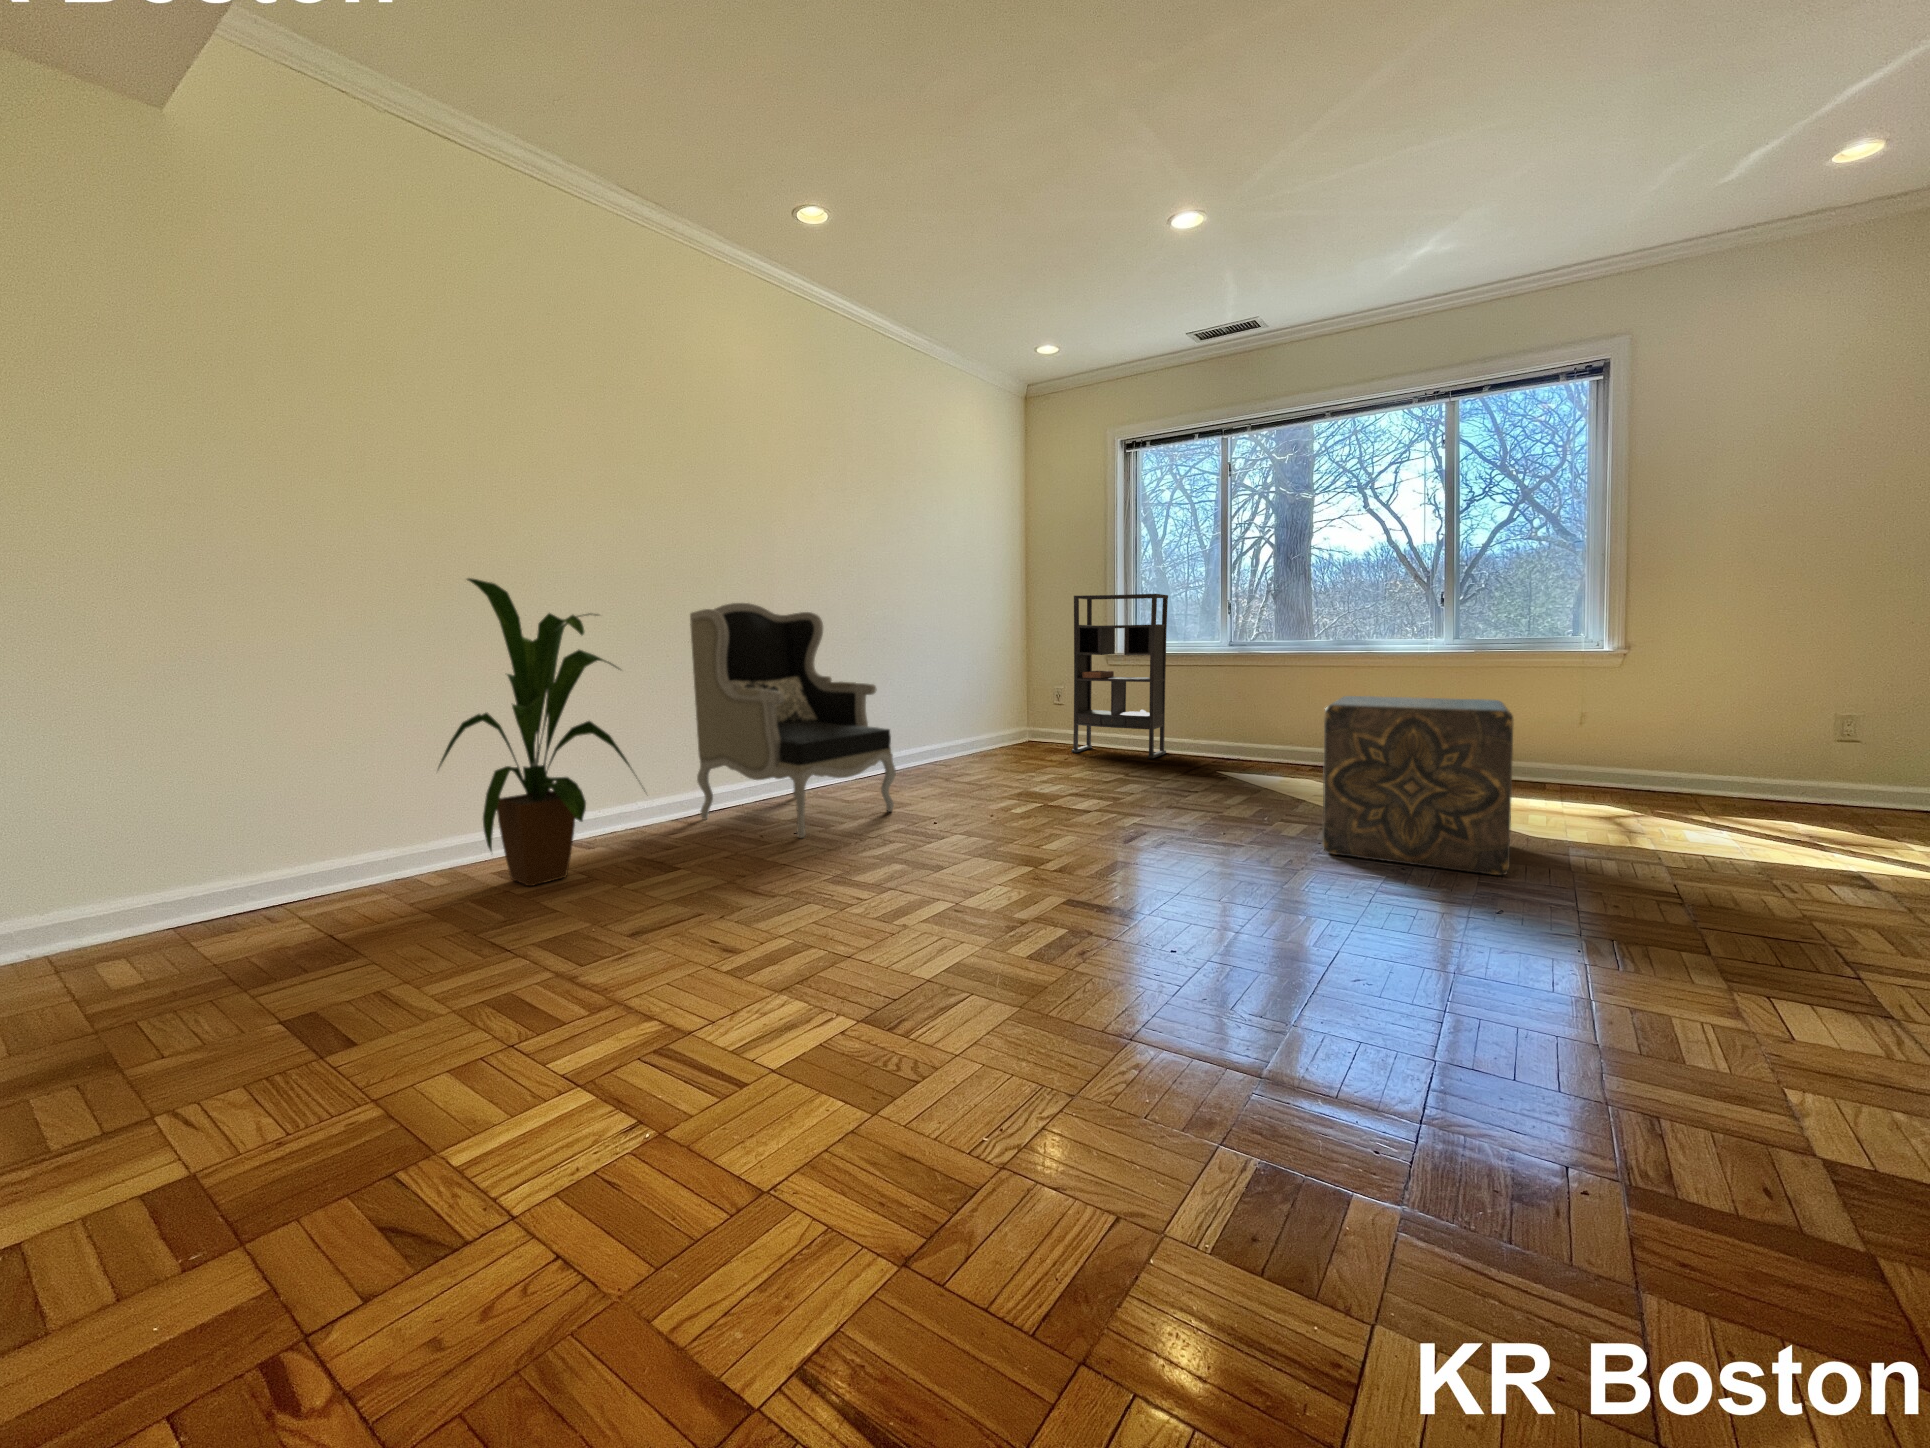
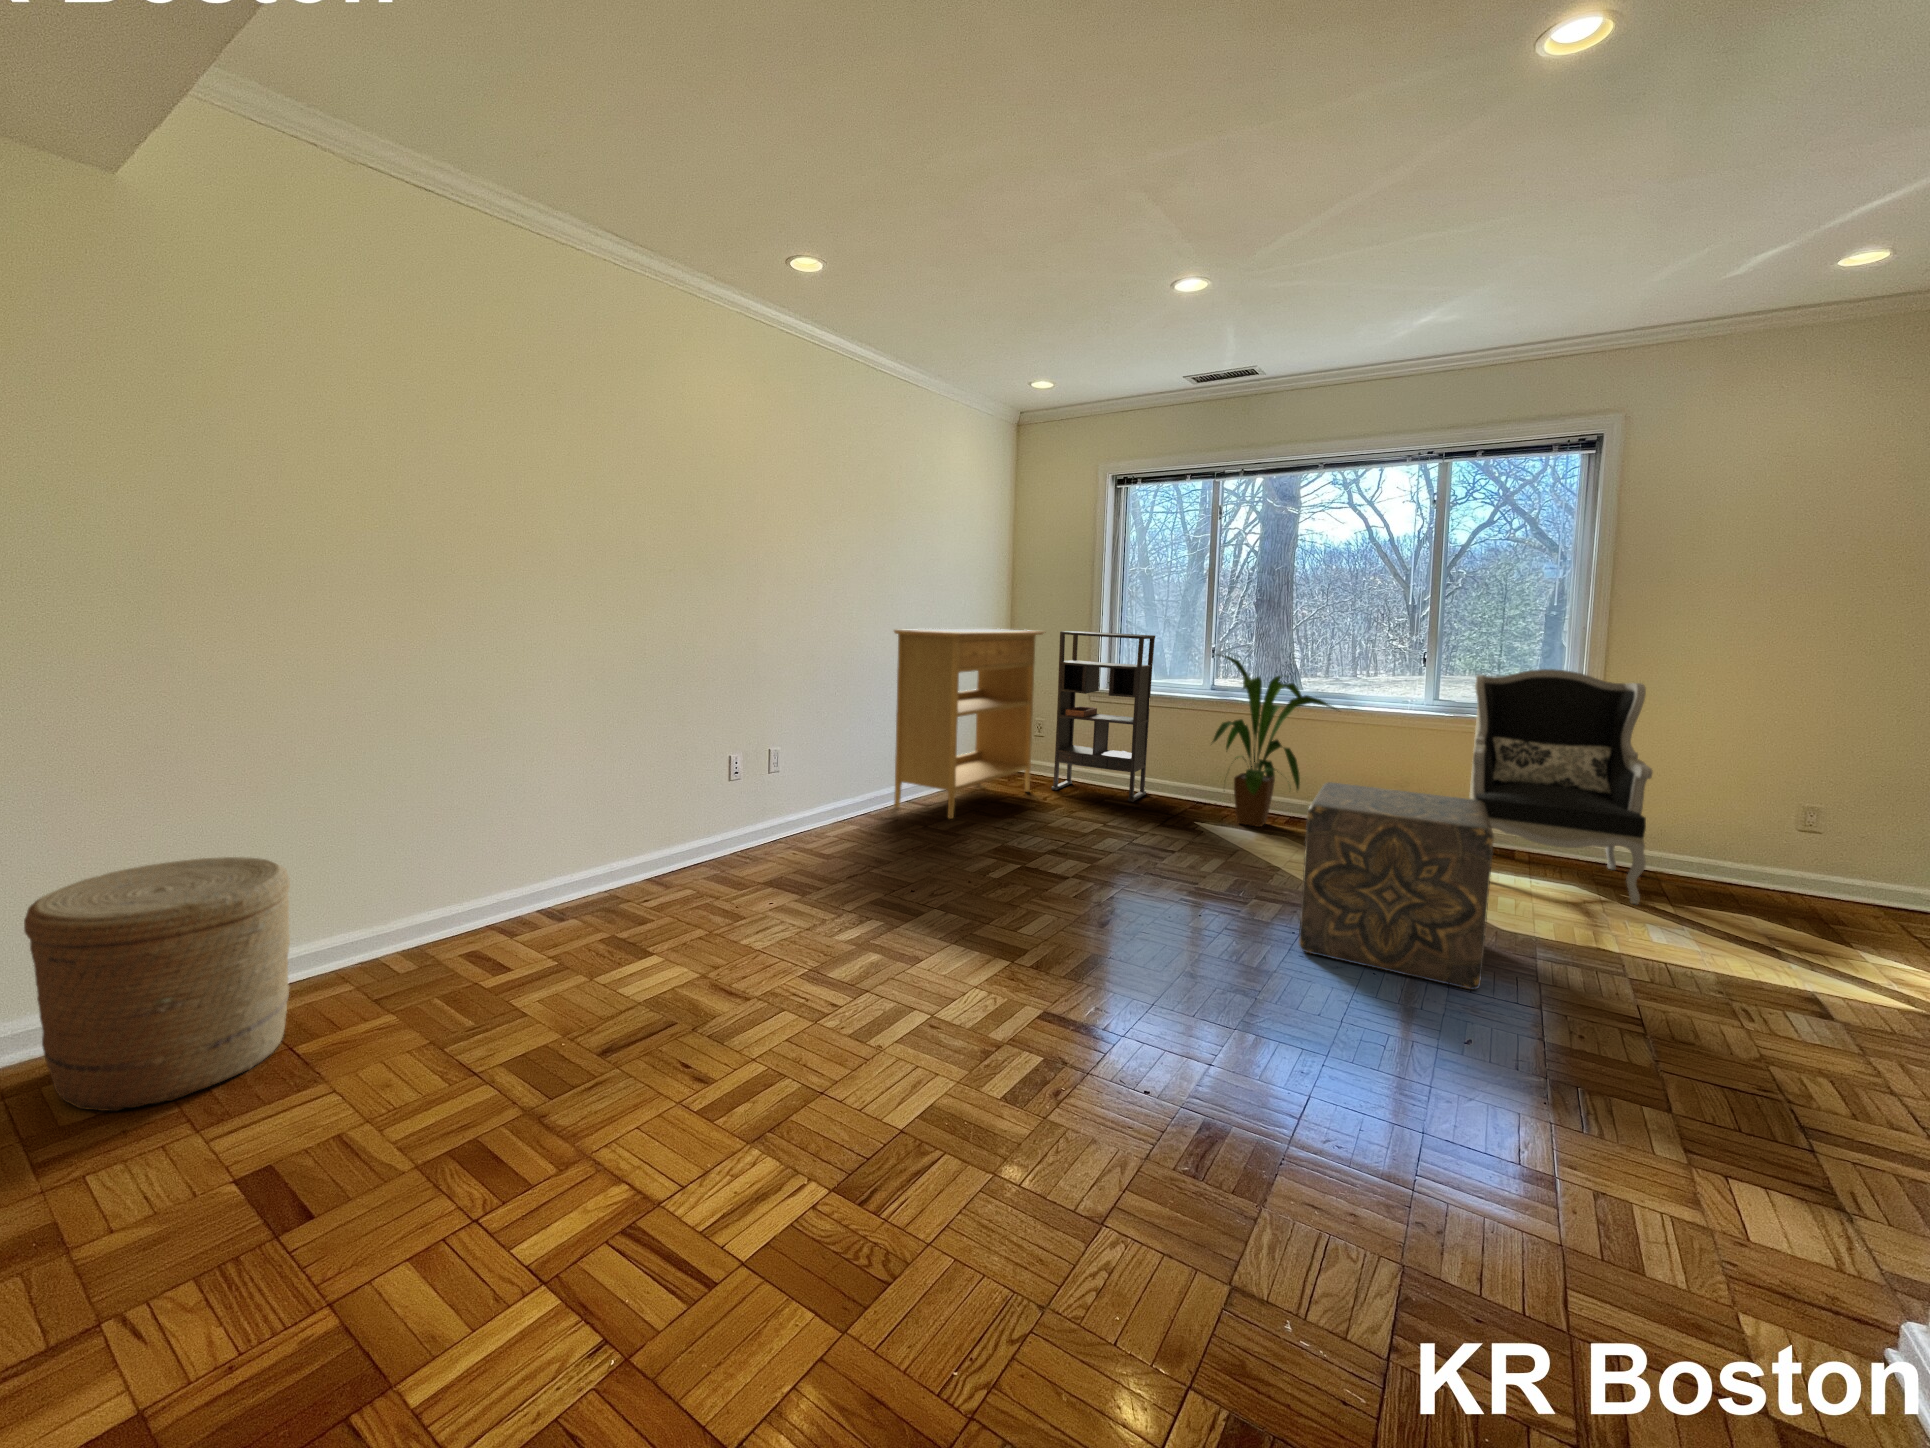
house plant: present [438,578,637,886] -> present [1212,655,1337,827]
console table: none [910,588,1060,774] -> present [894,629,1044,819]
armchair: present [690,603,896,838] -> present [1470,669,1653,904]
woven basket: none [84,758,334,980] -> present [24,857,290,1112]

